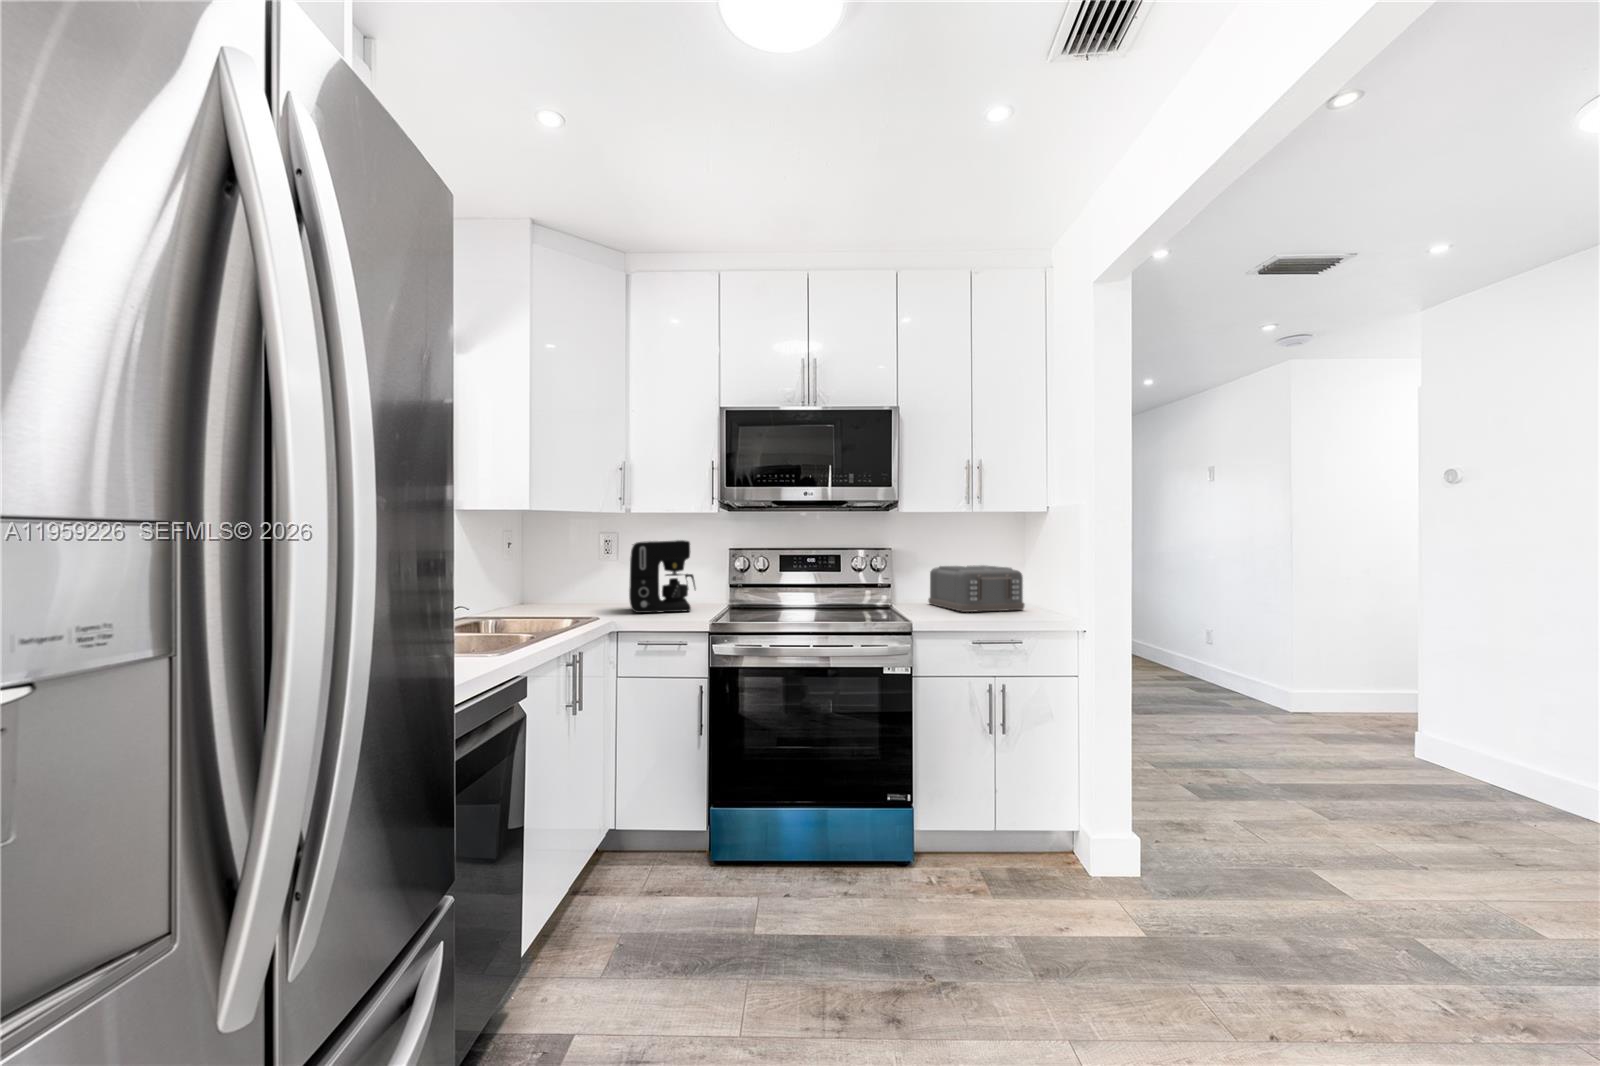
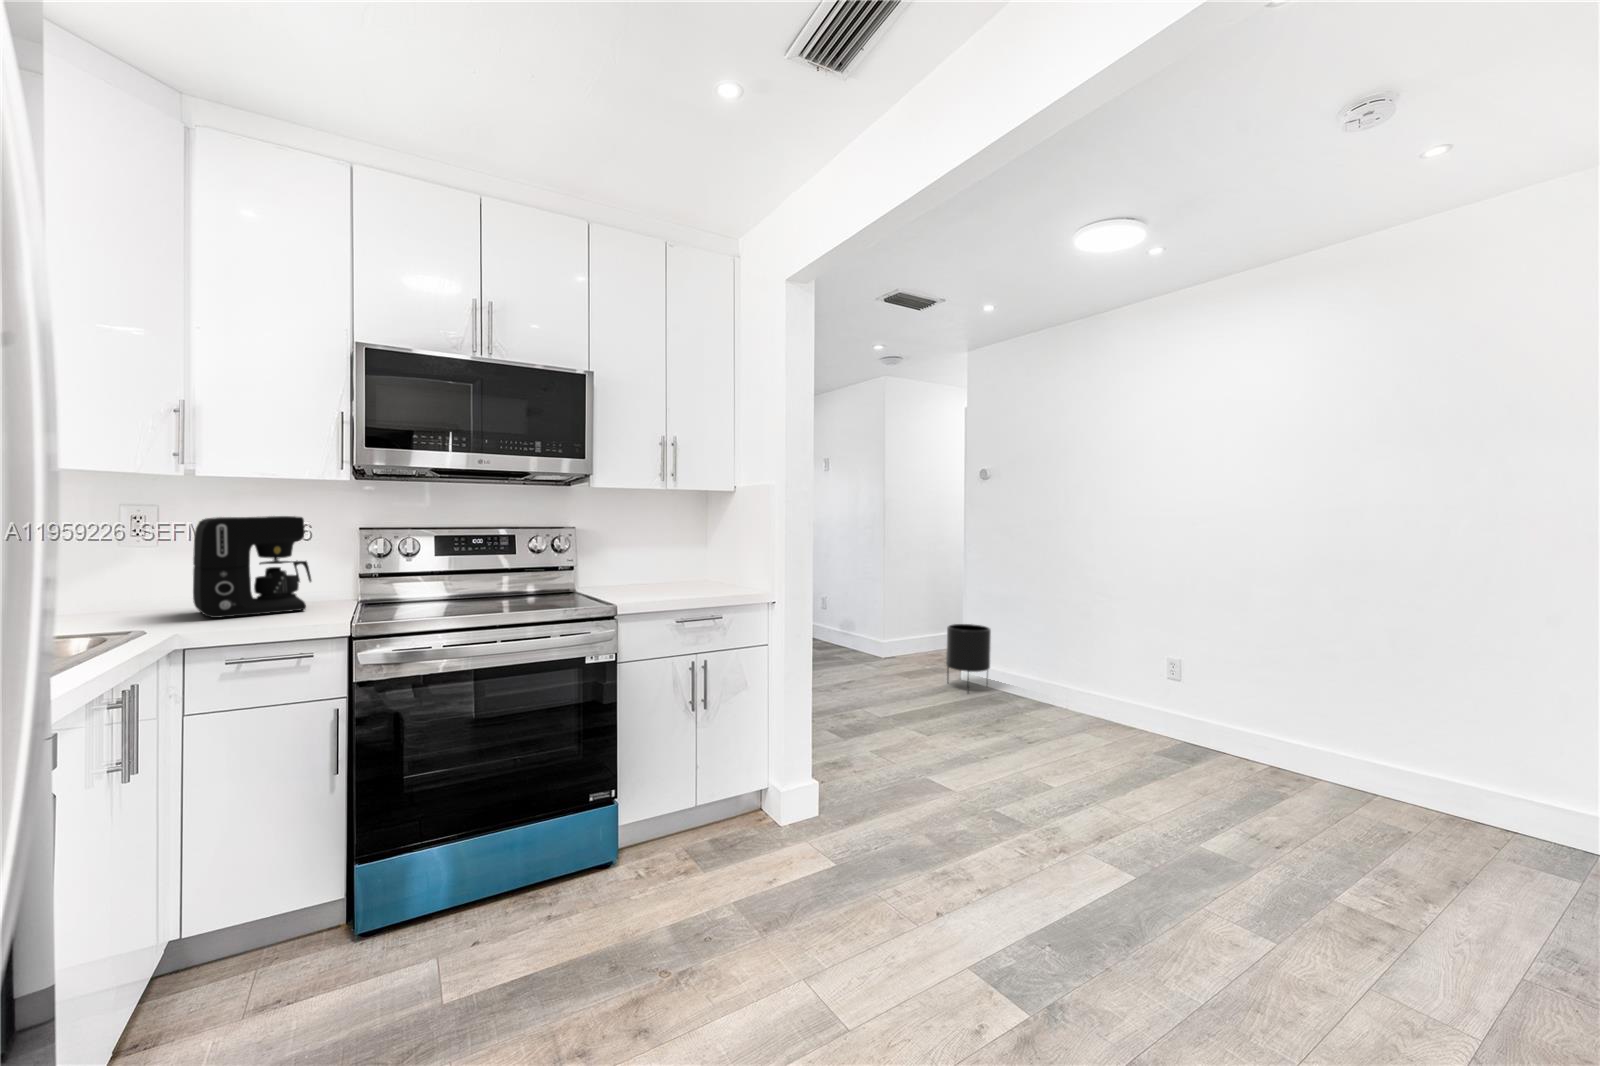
toaster: present [928,565,1024,612] -> none [612,543,710,591]
planter: none [1392,683,1473,782] -> present [946,624,991,687]

